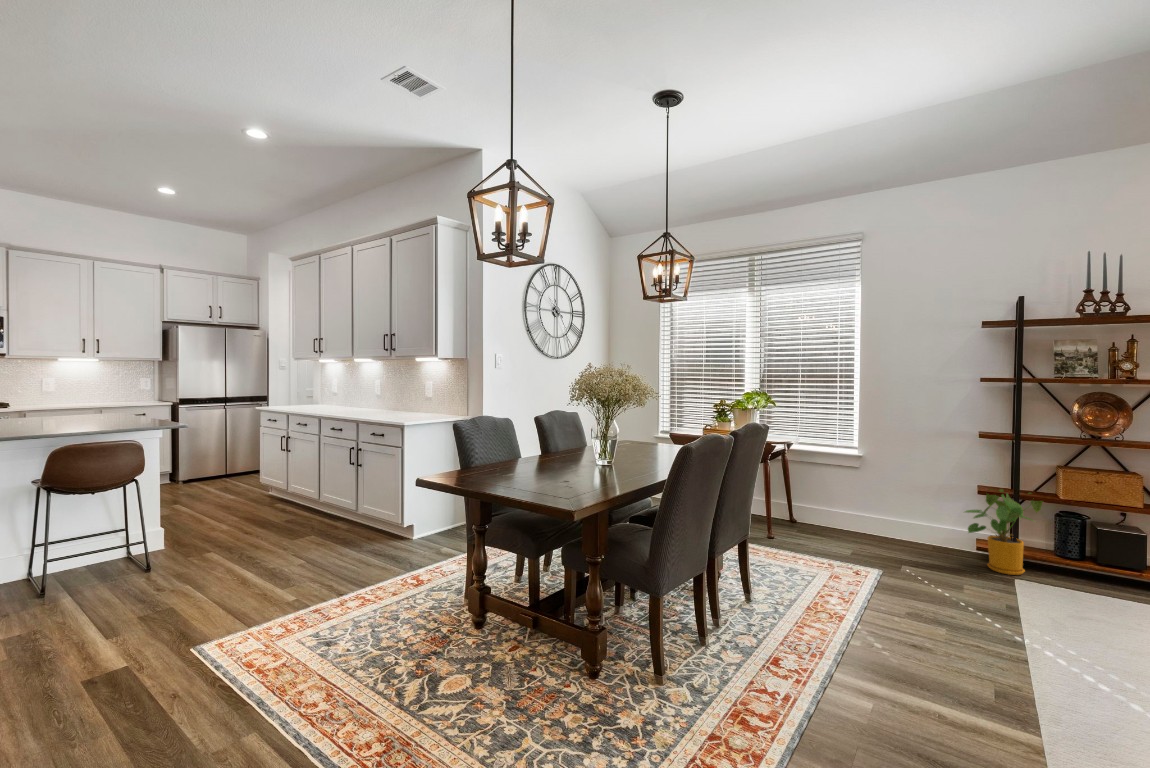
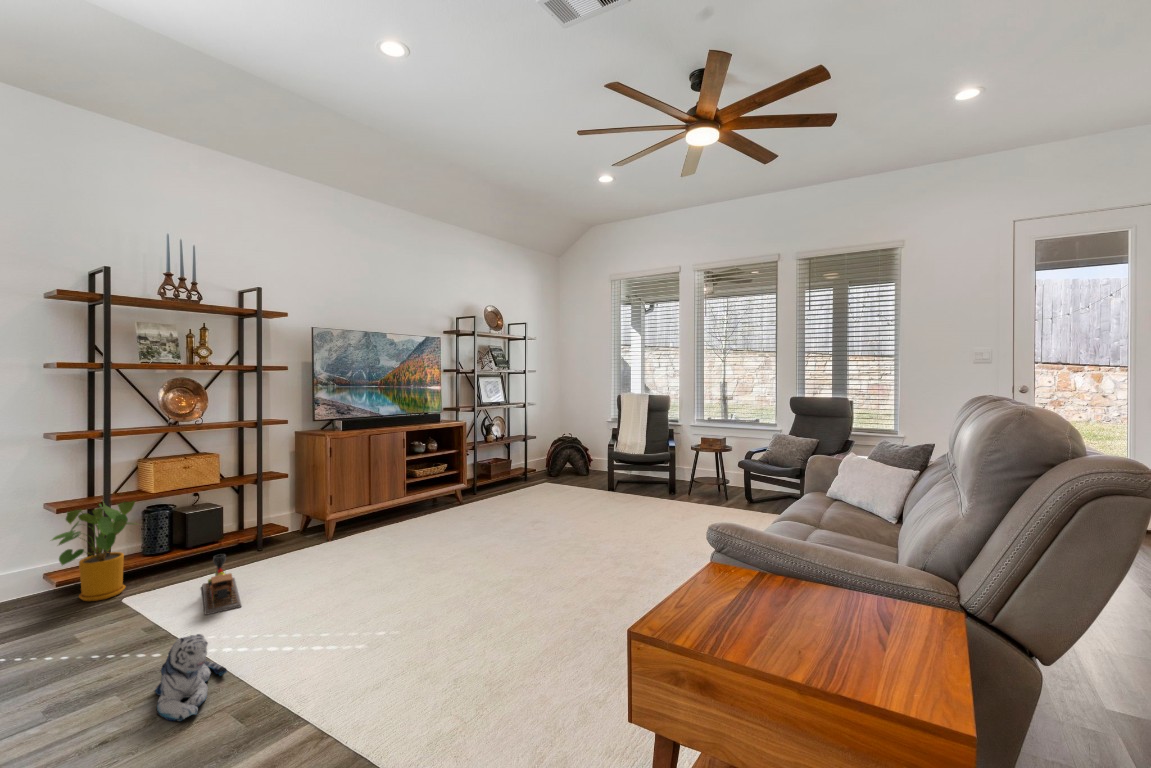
toy train: none [1063,574,1130,634] -> present [202,554,241,615]
plush toy: none [954,606,1027,671] -> present [155,634,227,722]

